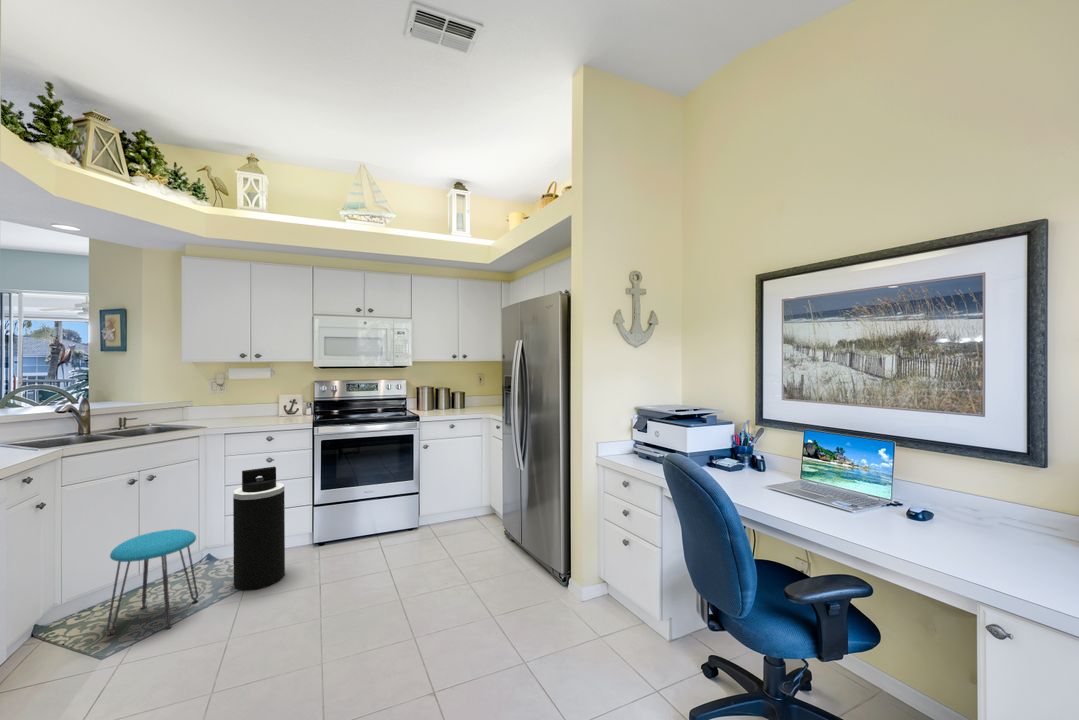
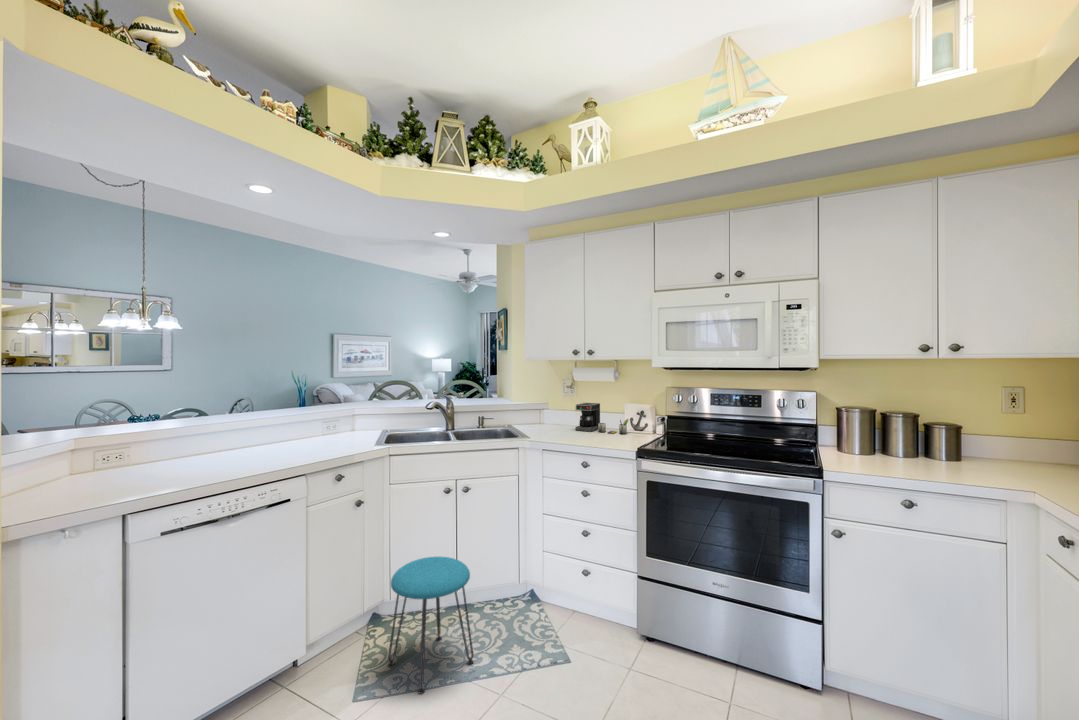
coffee maker: none [234,397,285,420] -> present [575,403,628,434]
trash can: present [233,467,285,591] -> none [513,507,575,688]

